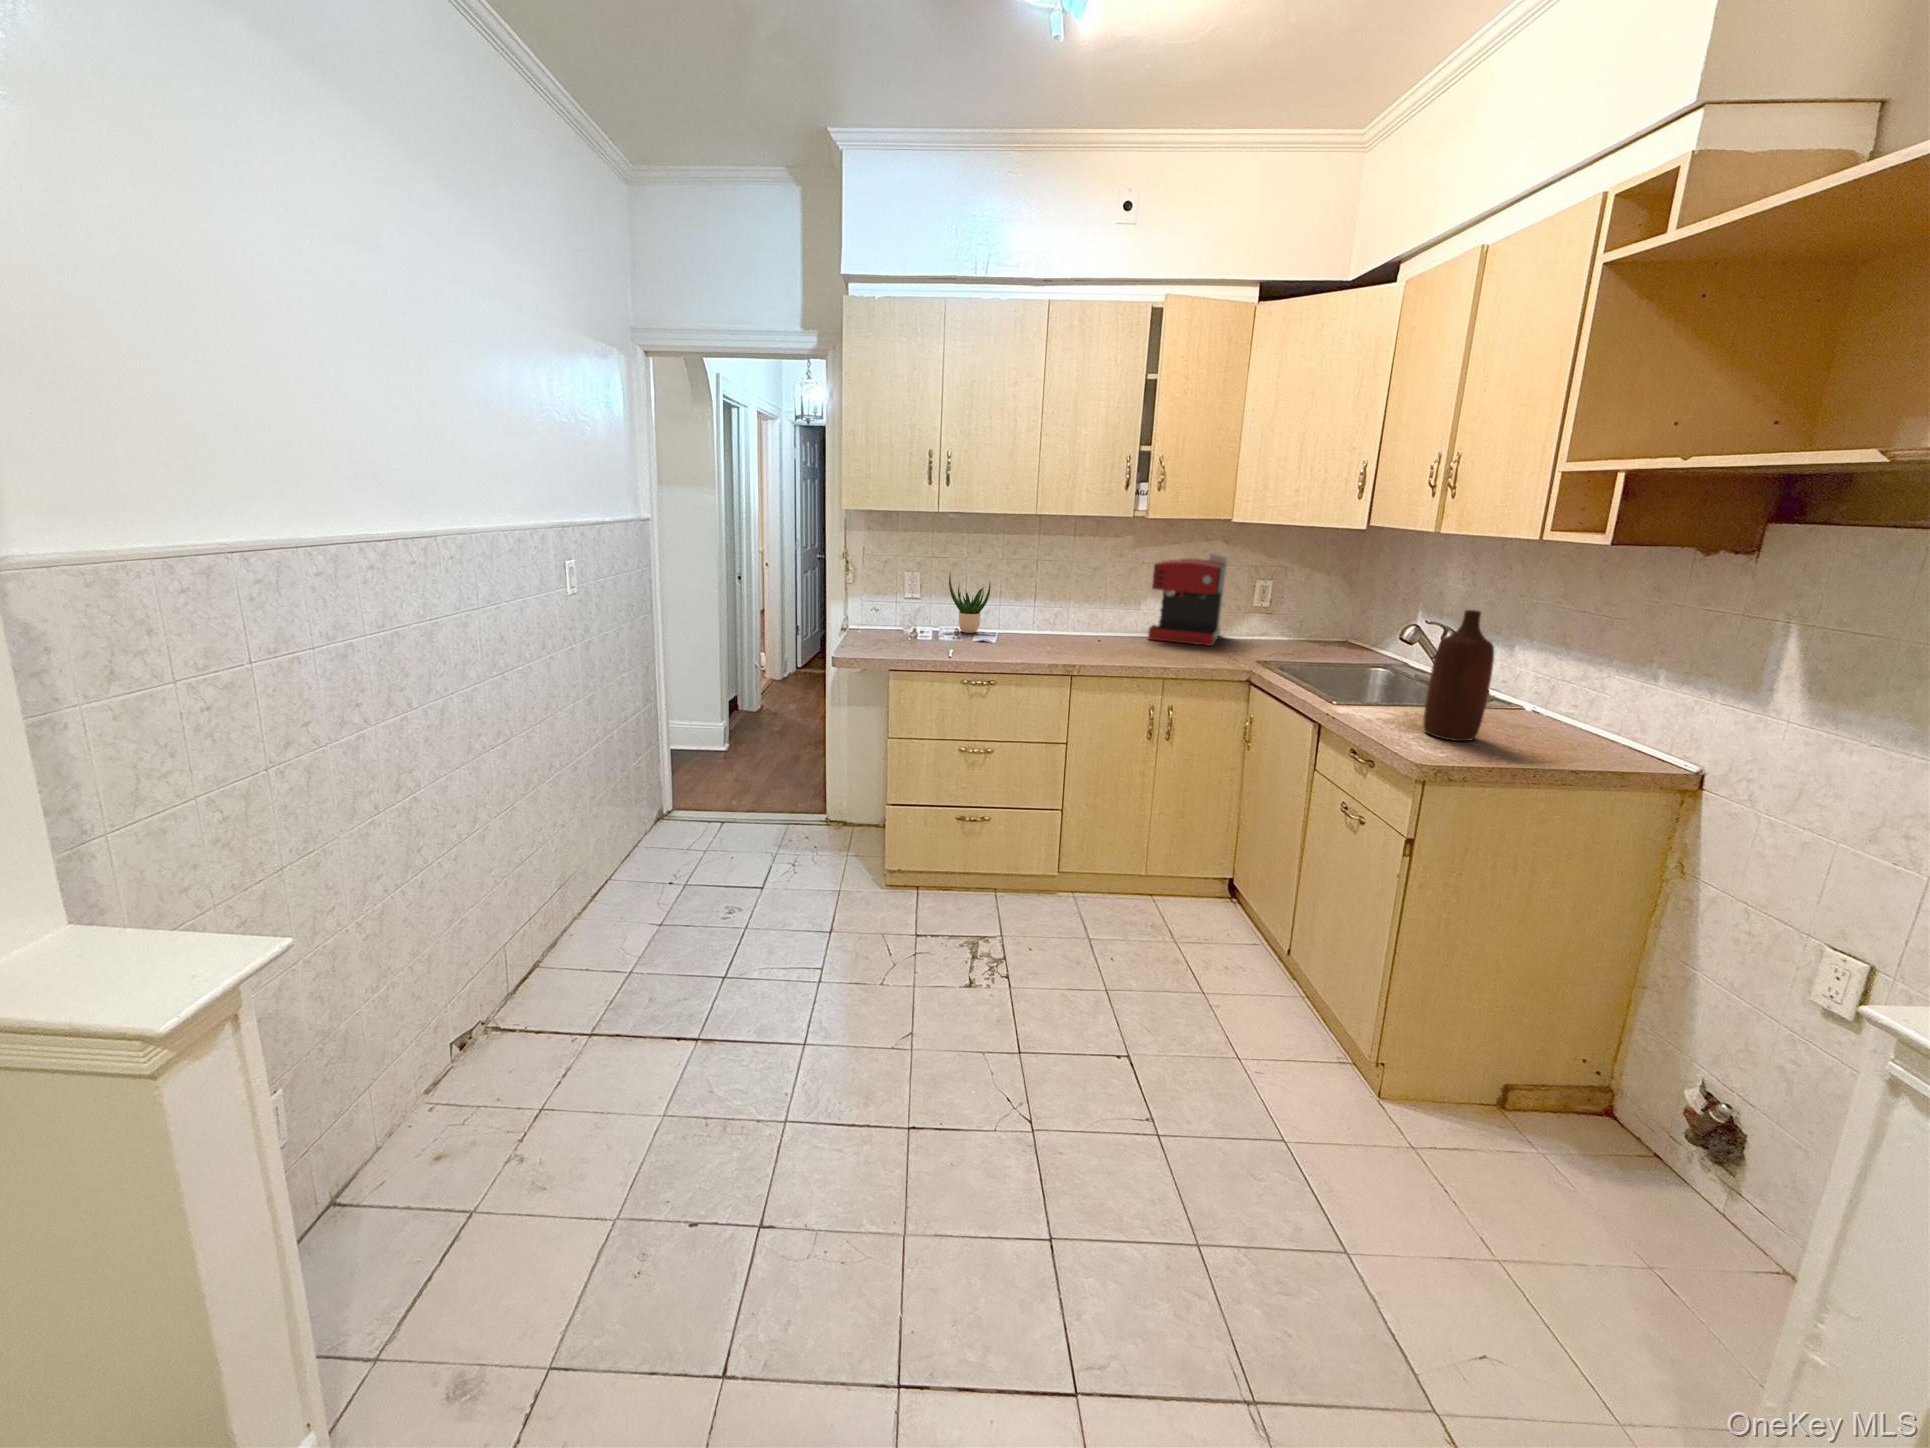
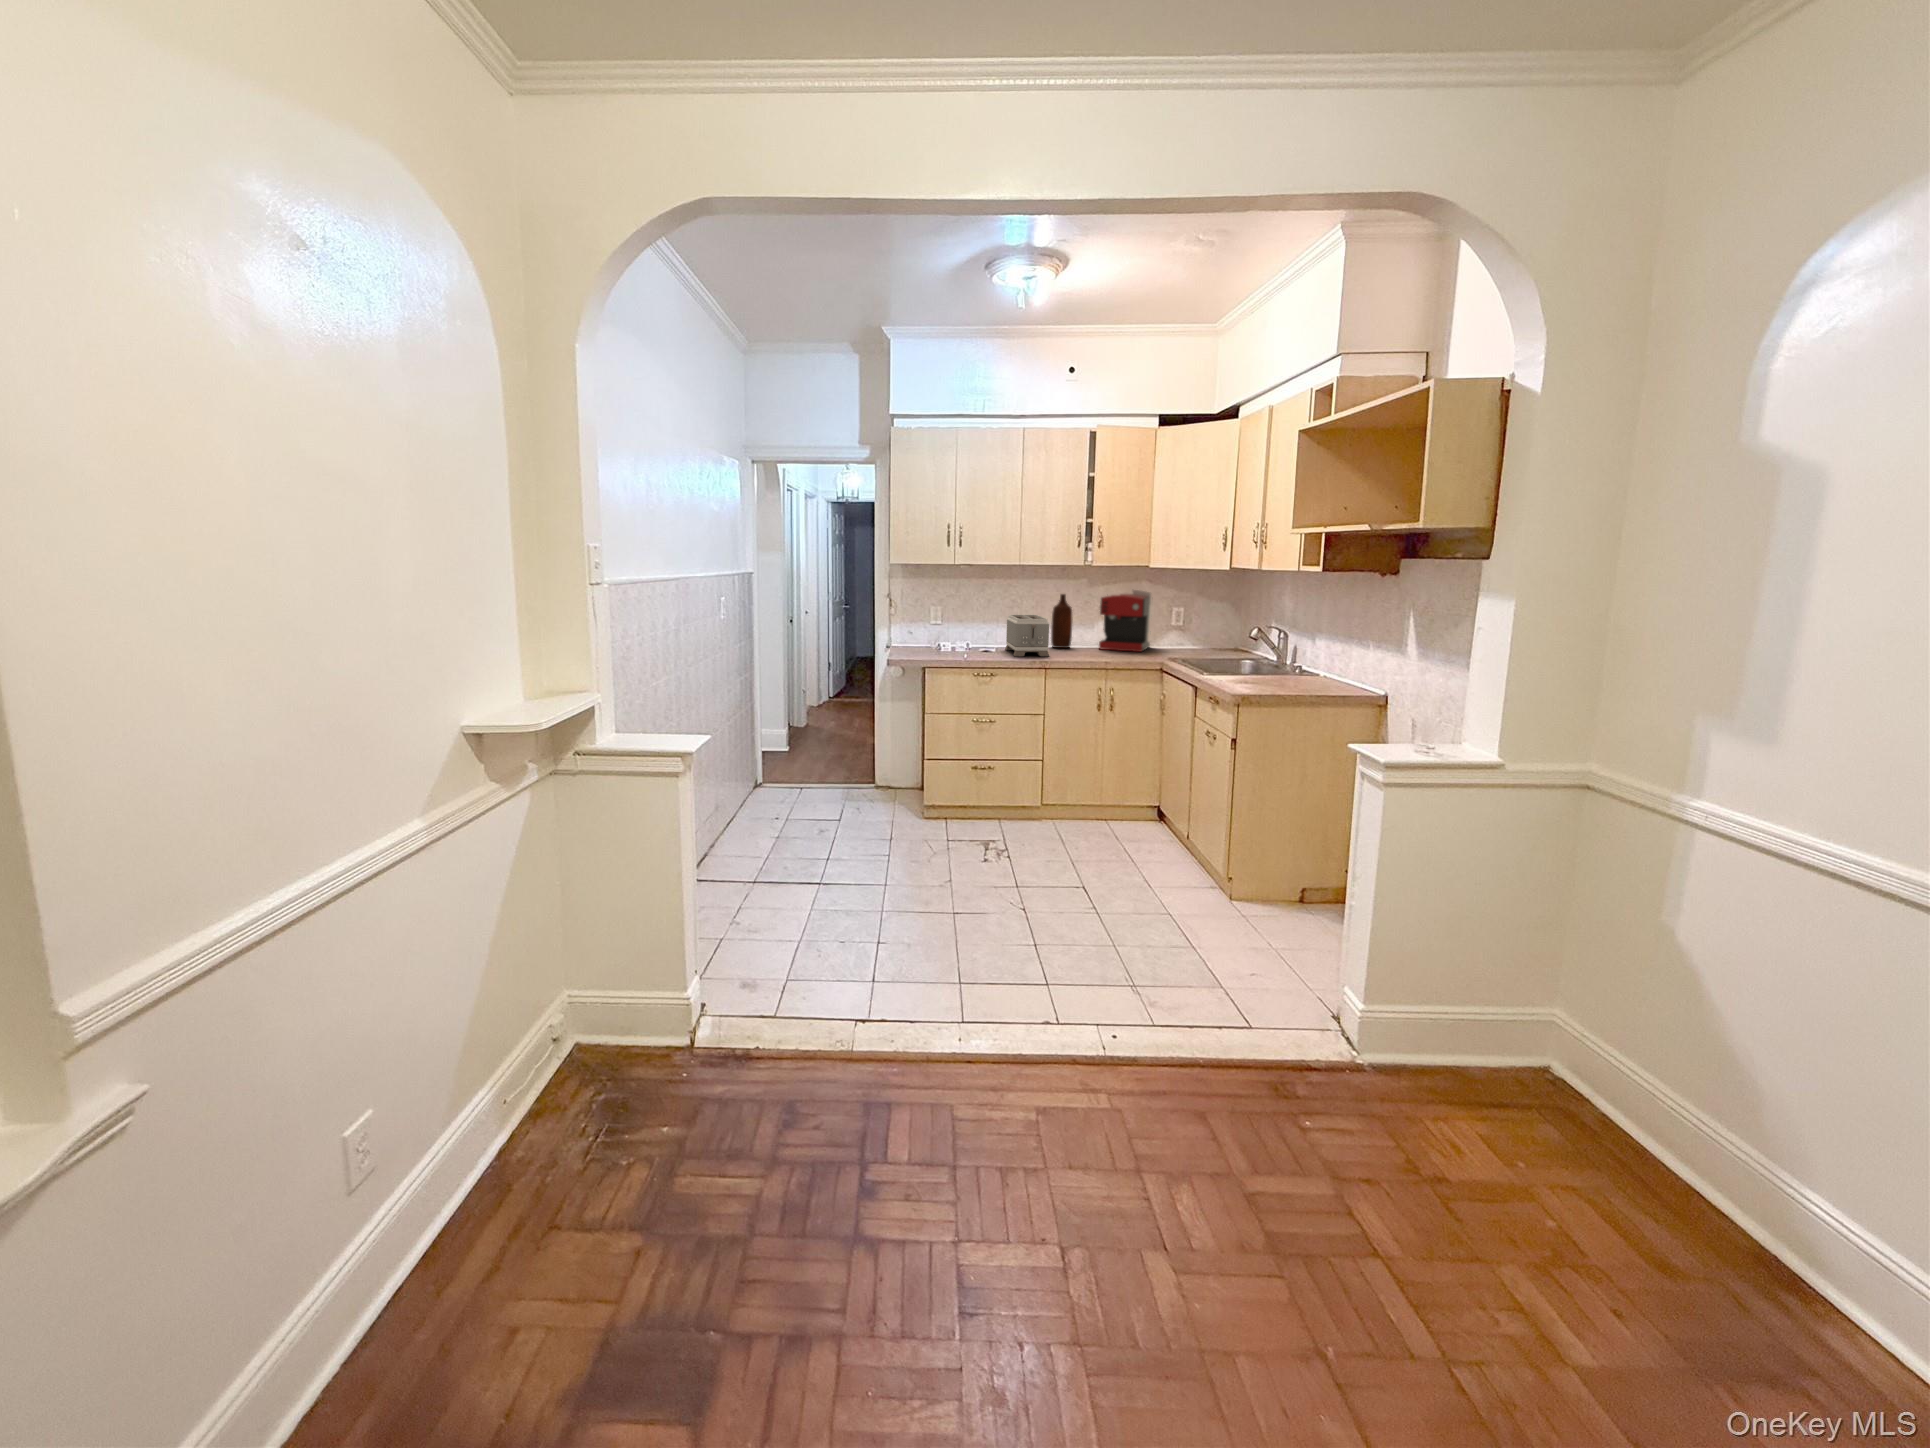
potted plant: present [949,571,990,633] -> none [961,605,990,647]
toaster: none [1011,588,1079,654] -> present [1005,615,1049,656]
bottle: present [1423,610,1494,741] -> present [1051,594,1072,648]

